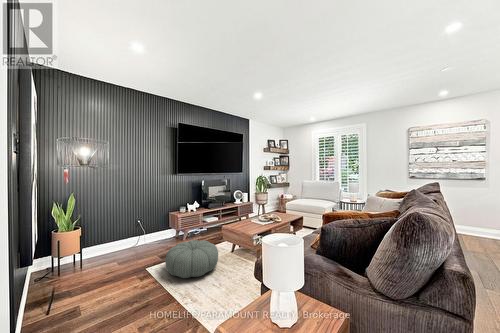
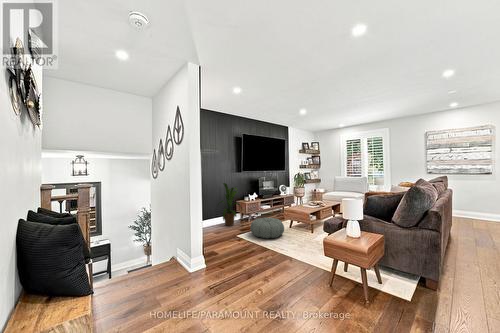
house plant: none [130,188,172,251] -> present [221,183,242,226]

